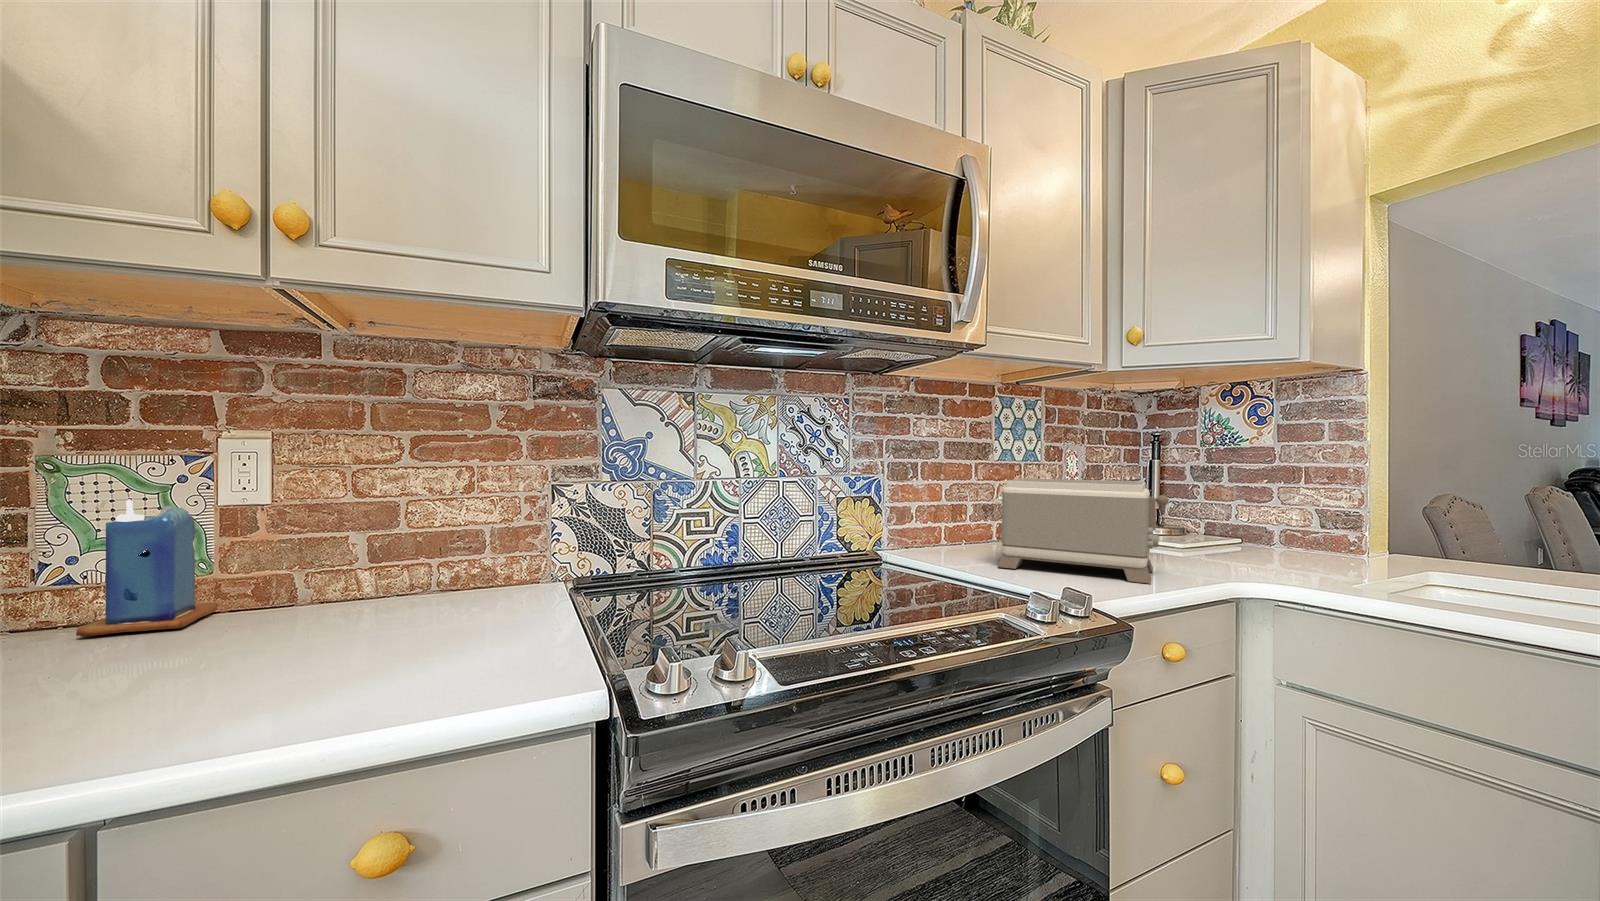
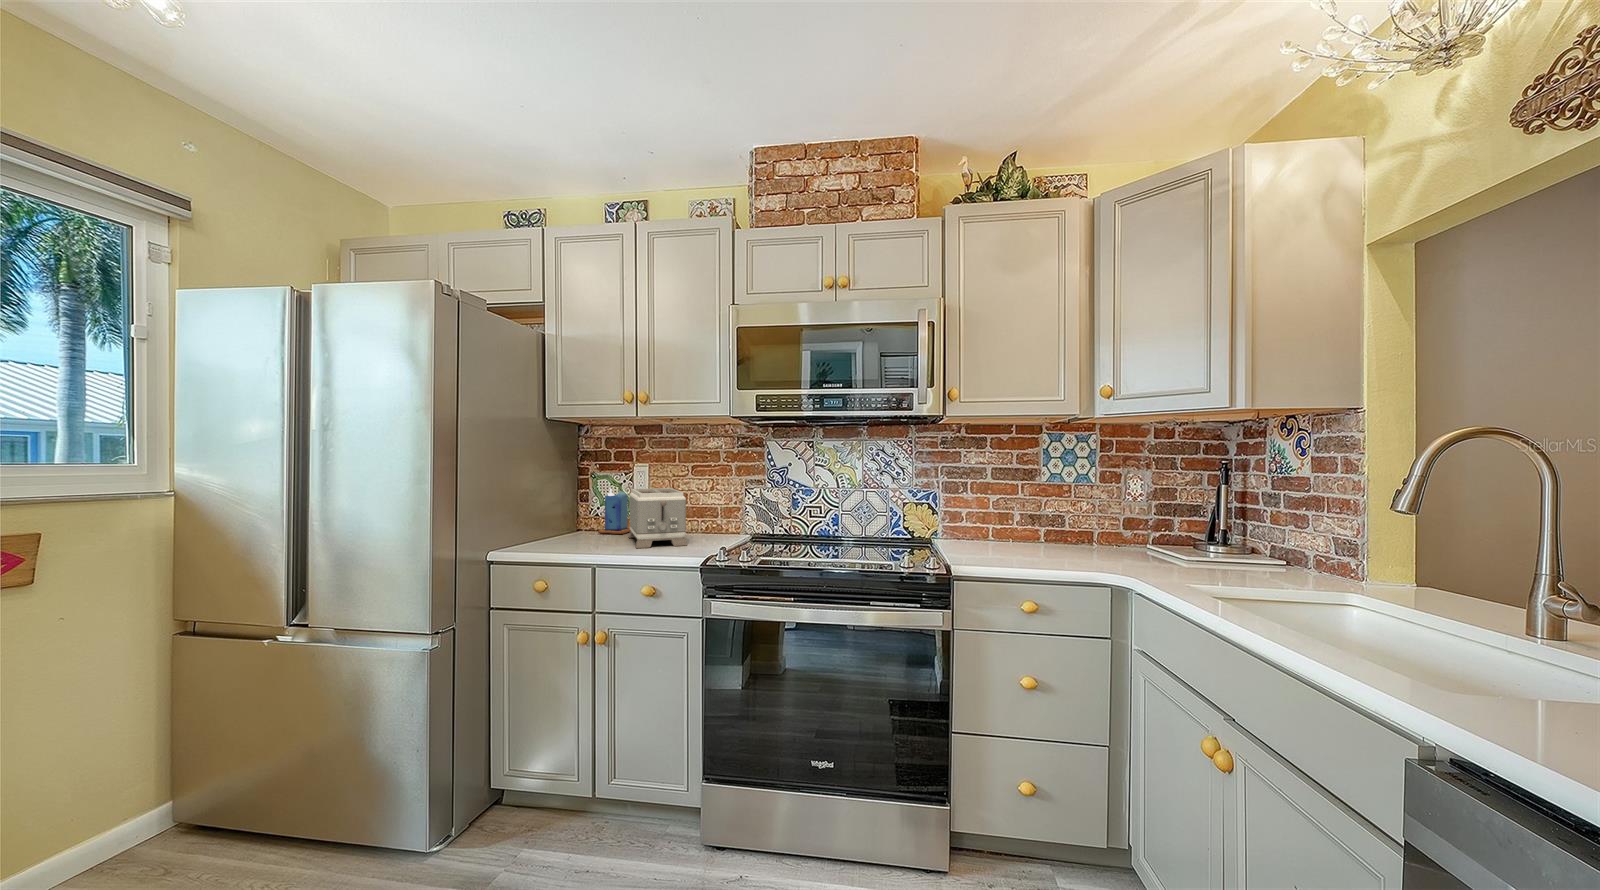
toaster: present [997,478,1169,584] -> present [628,488,687,548]

